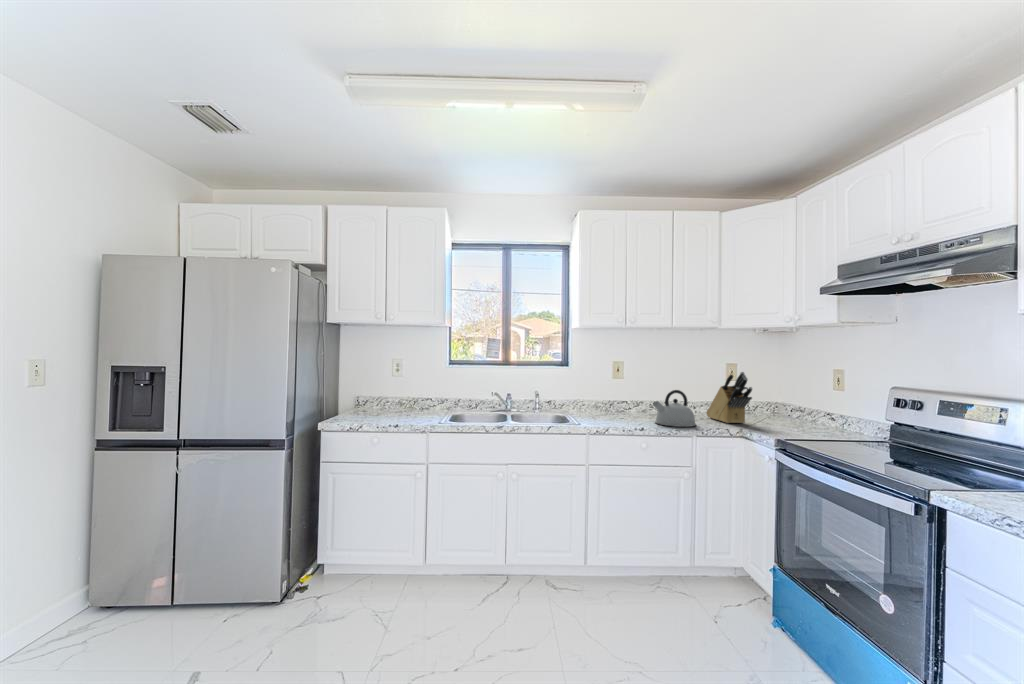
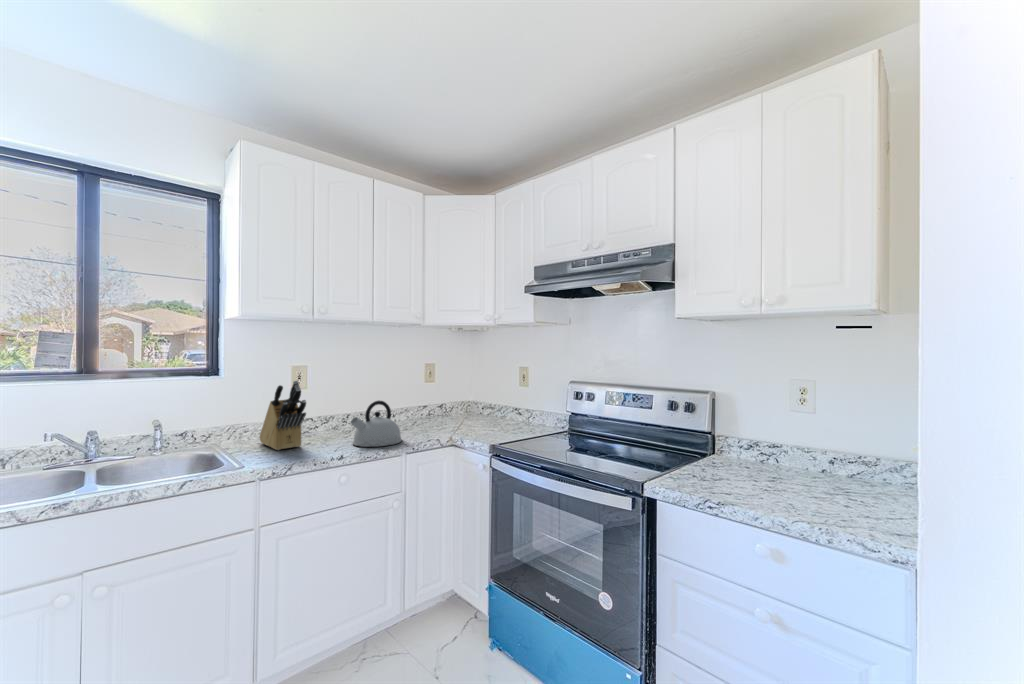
knife block: present [706,372,752,423] -> present [260,381,306,450]

